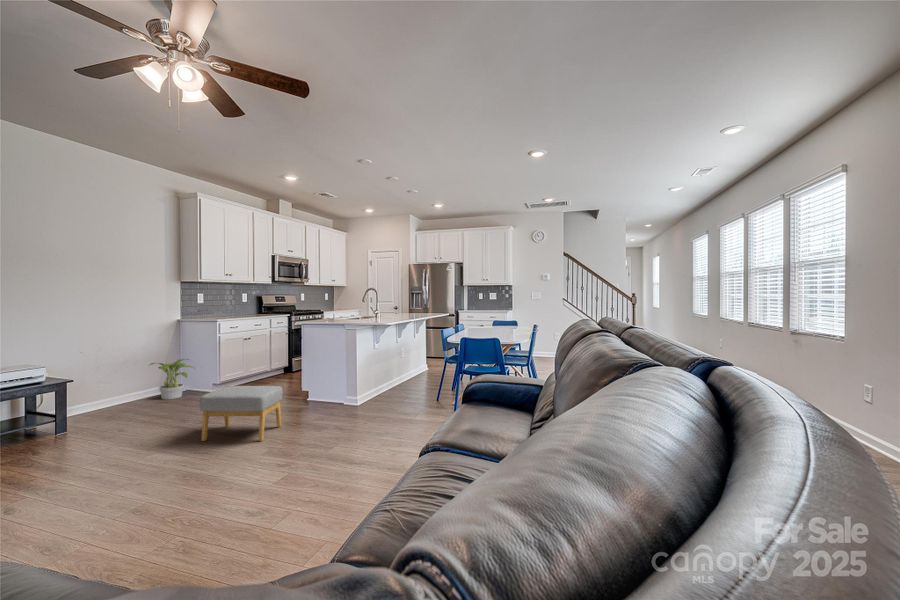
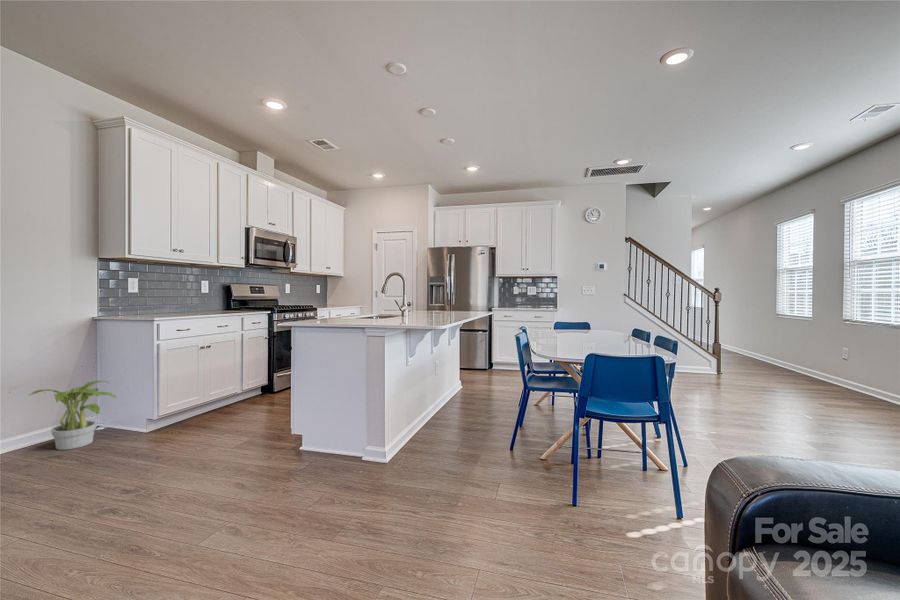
footstool: present [200,386,283,441] -> none [77,448,259,581]

